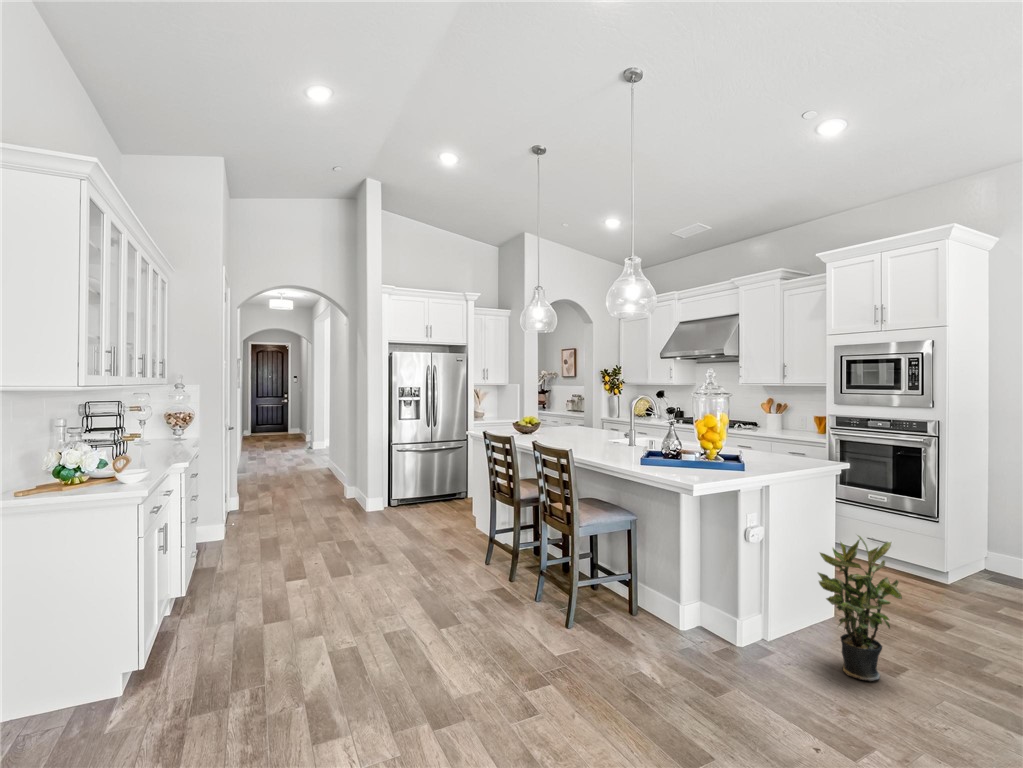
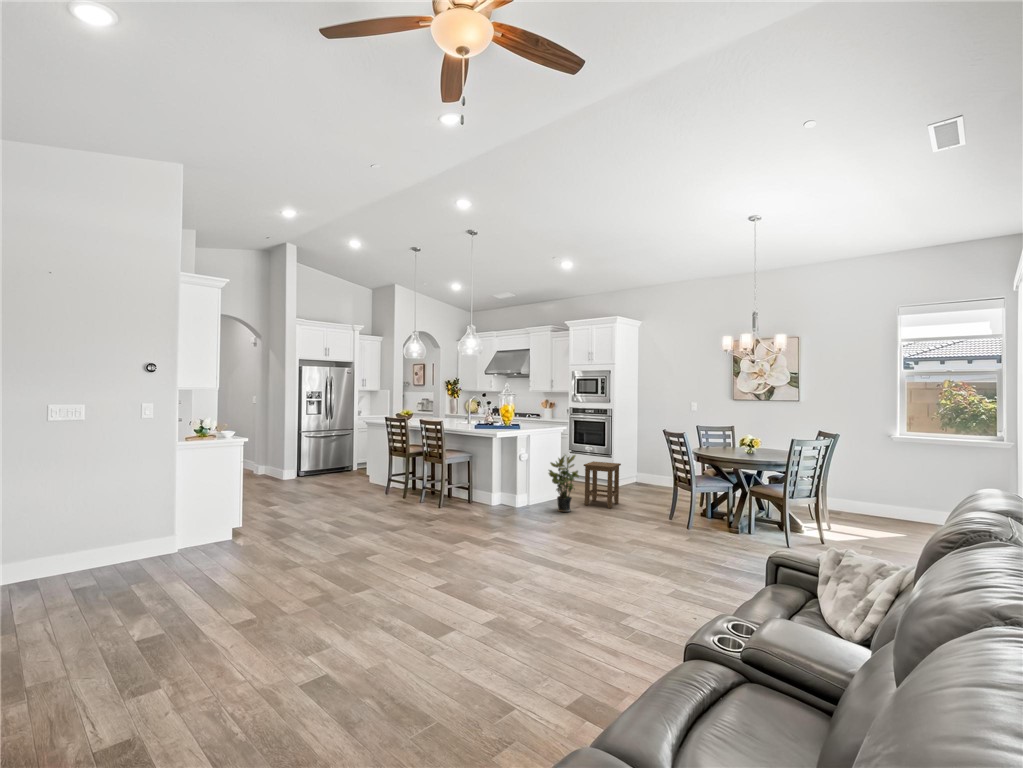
stool: none [901,544,999,675] -> present [584,461,621,508]

